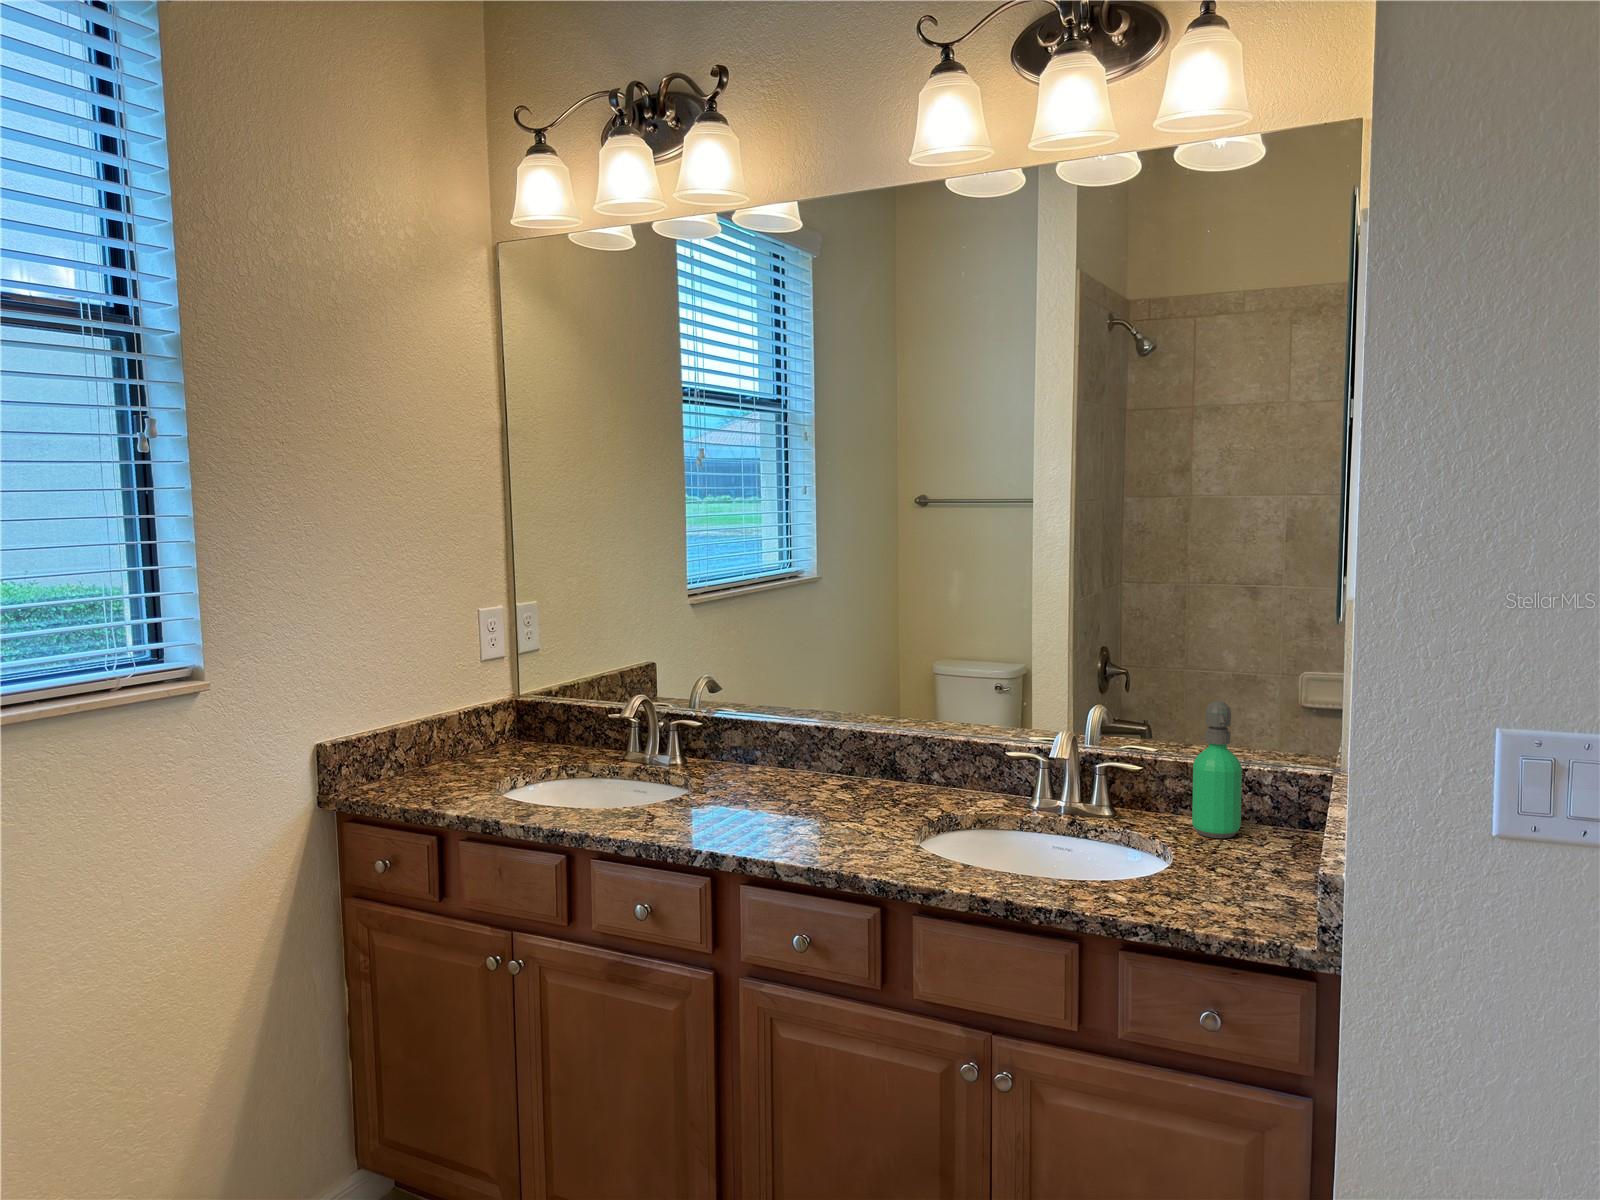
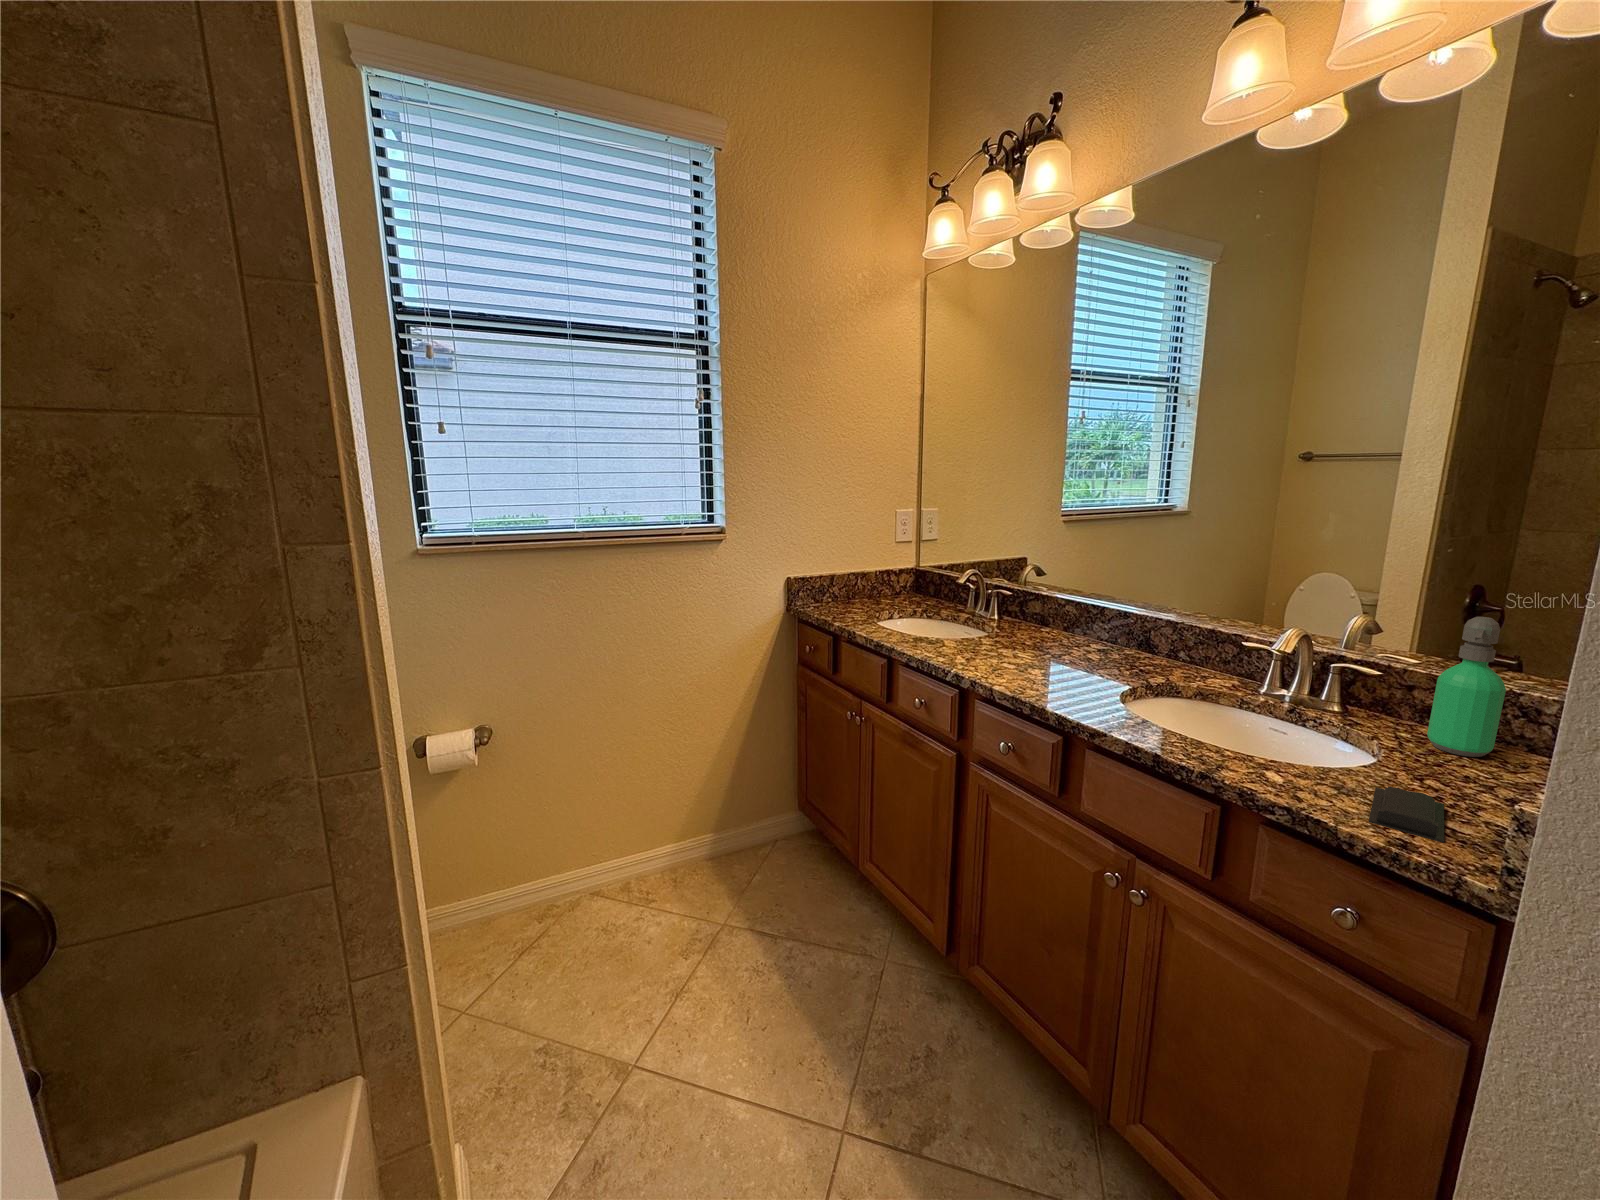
soap bar: none [1194,881,1264,921] -> present [1369,786,1444,843]

